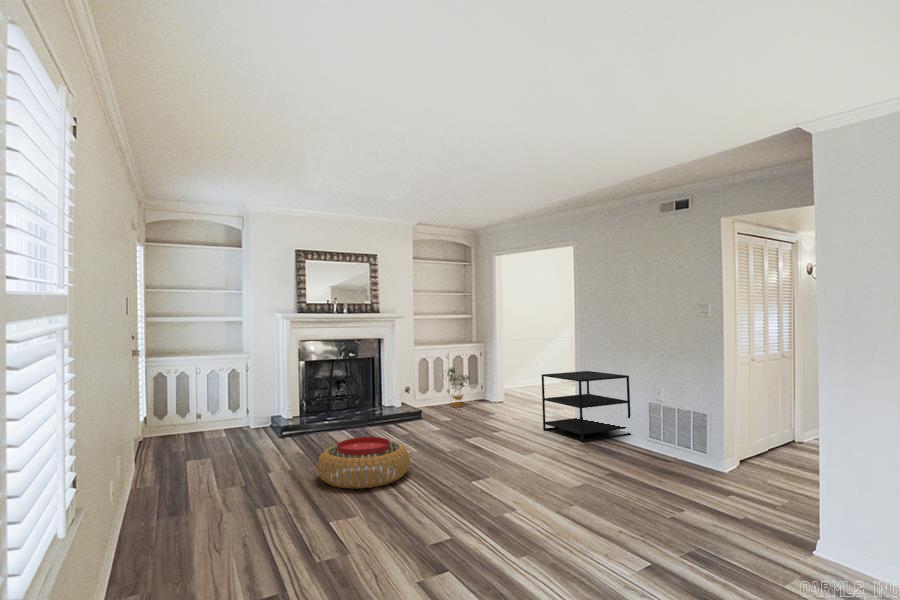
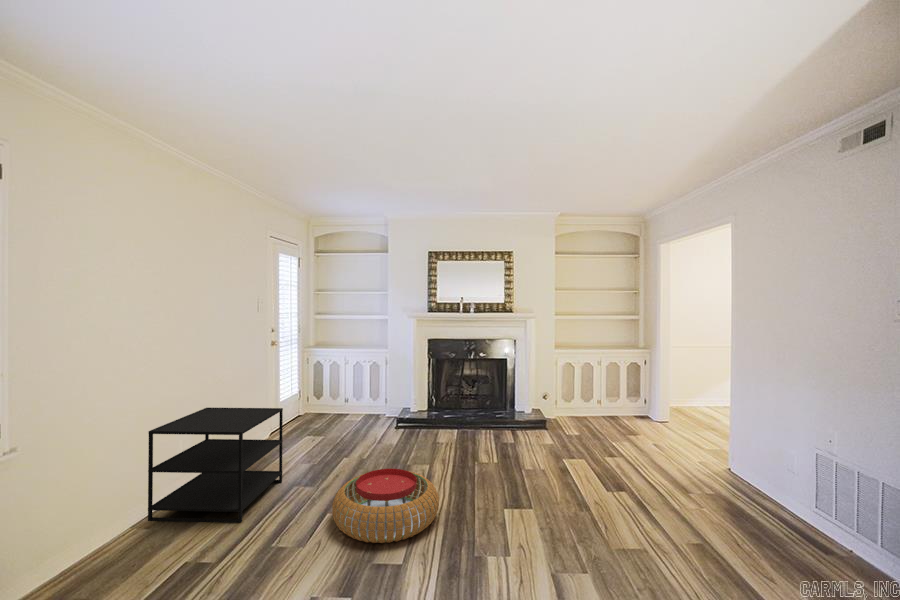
house plant: present [447,367,470,407] -> none [587,378,619,424]
side table: present [541,371,631,442] -> present [148,408,283,523]

